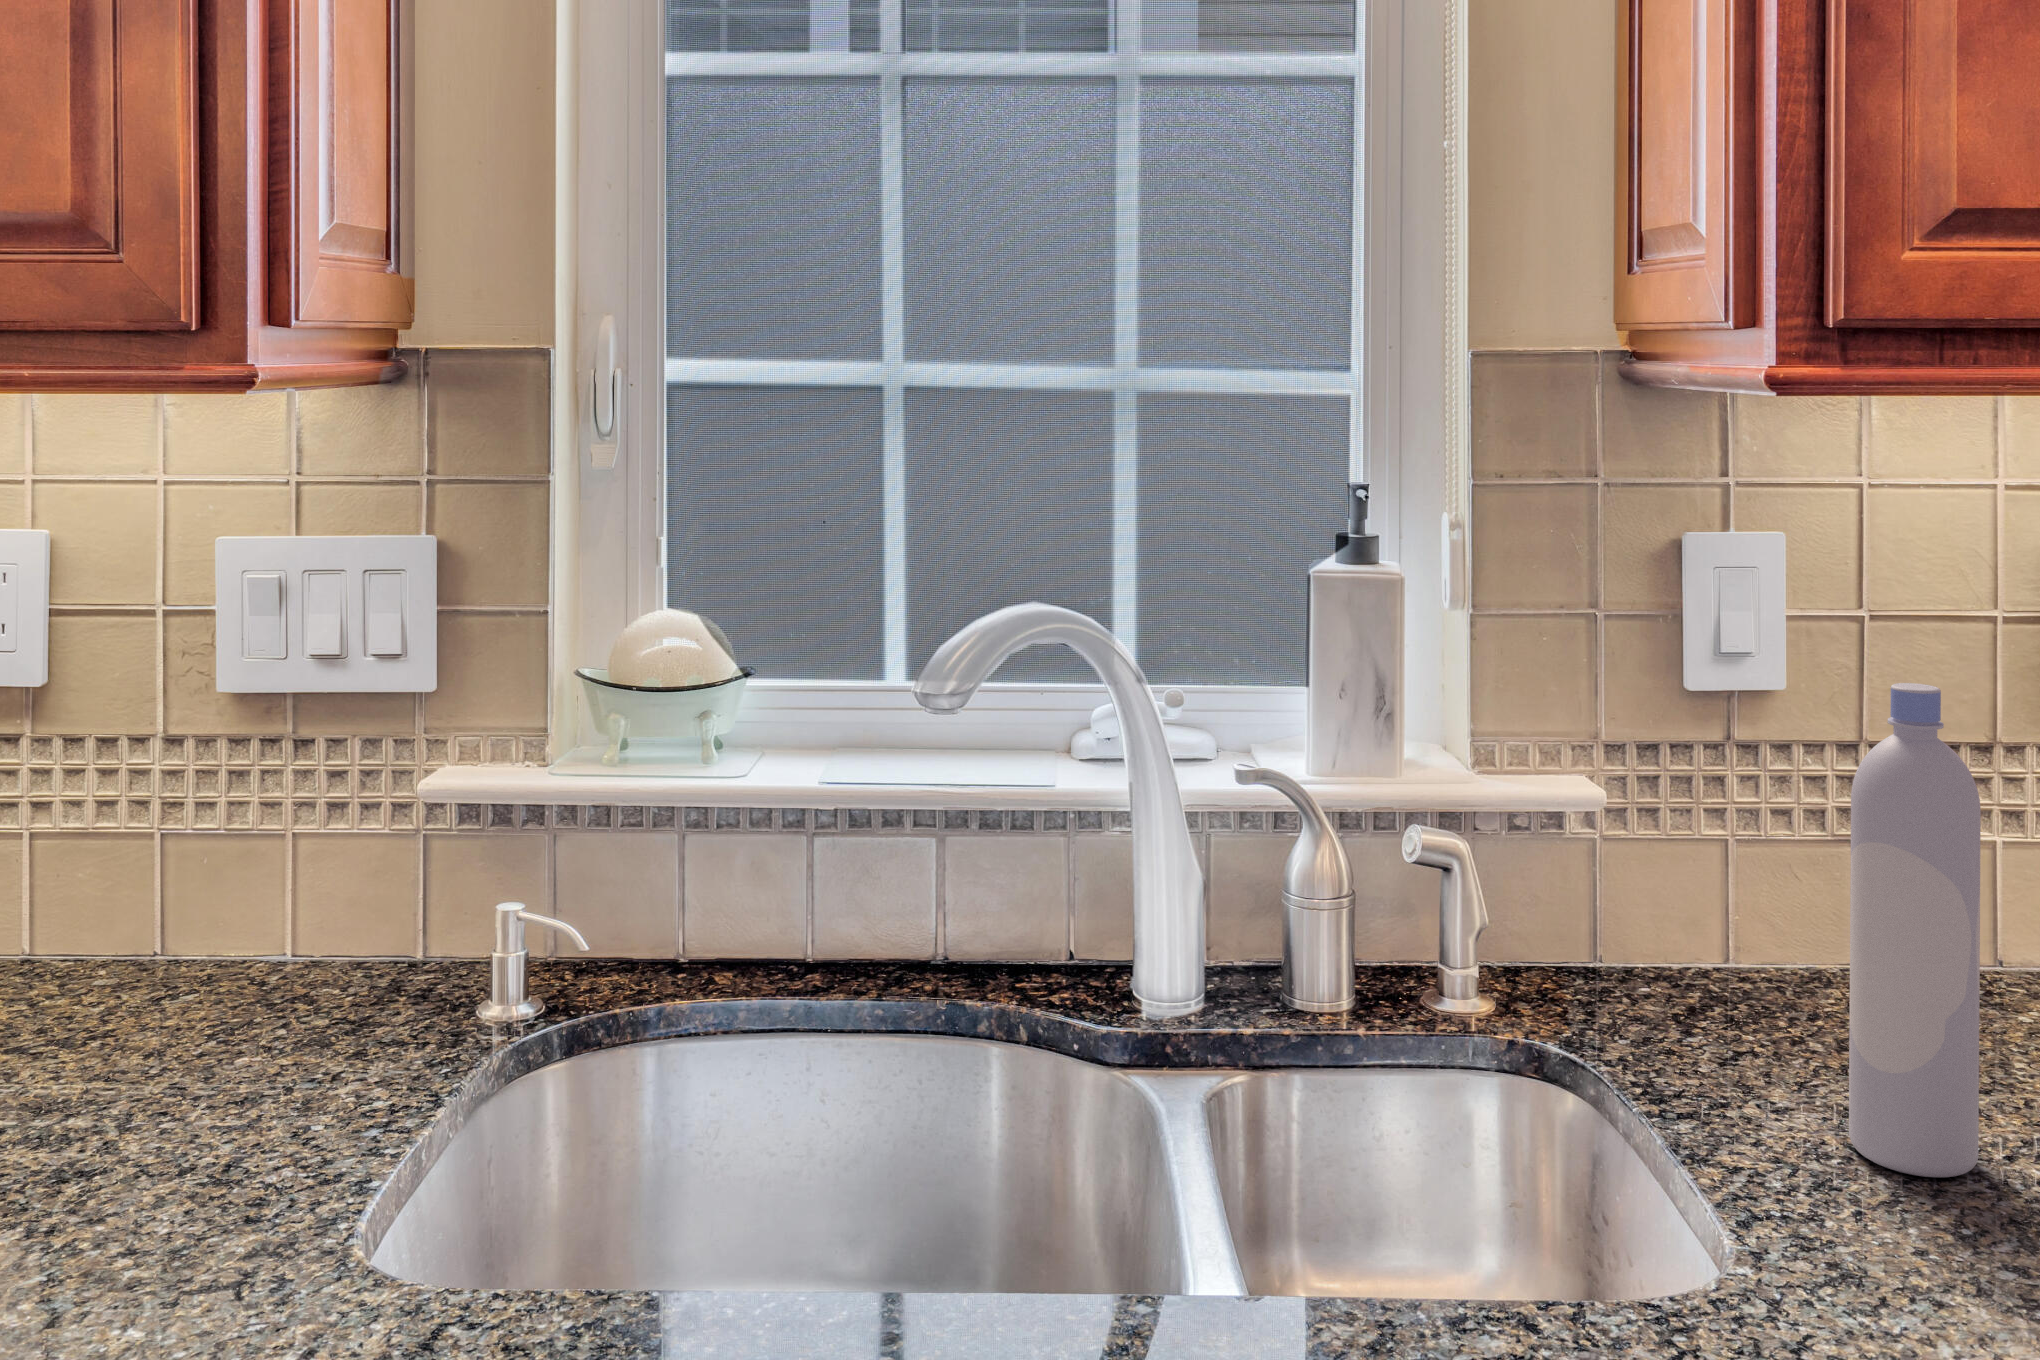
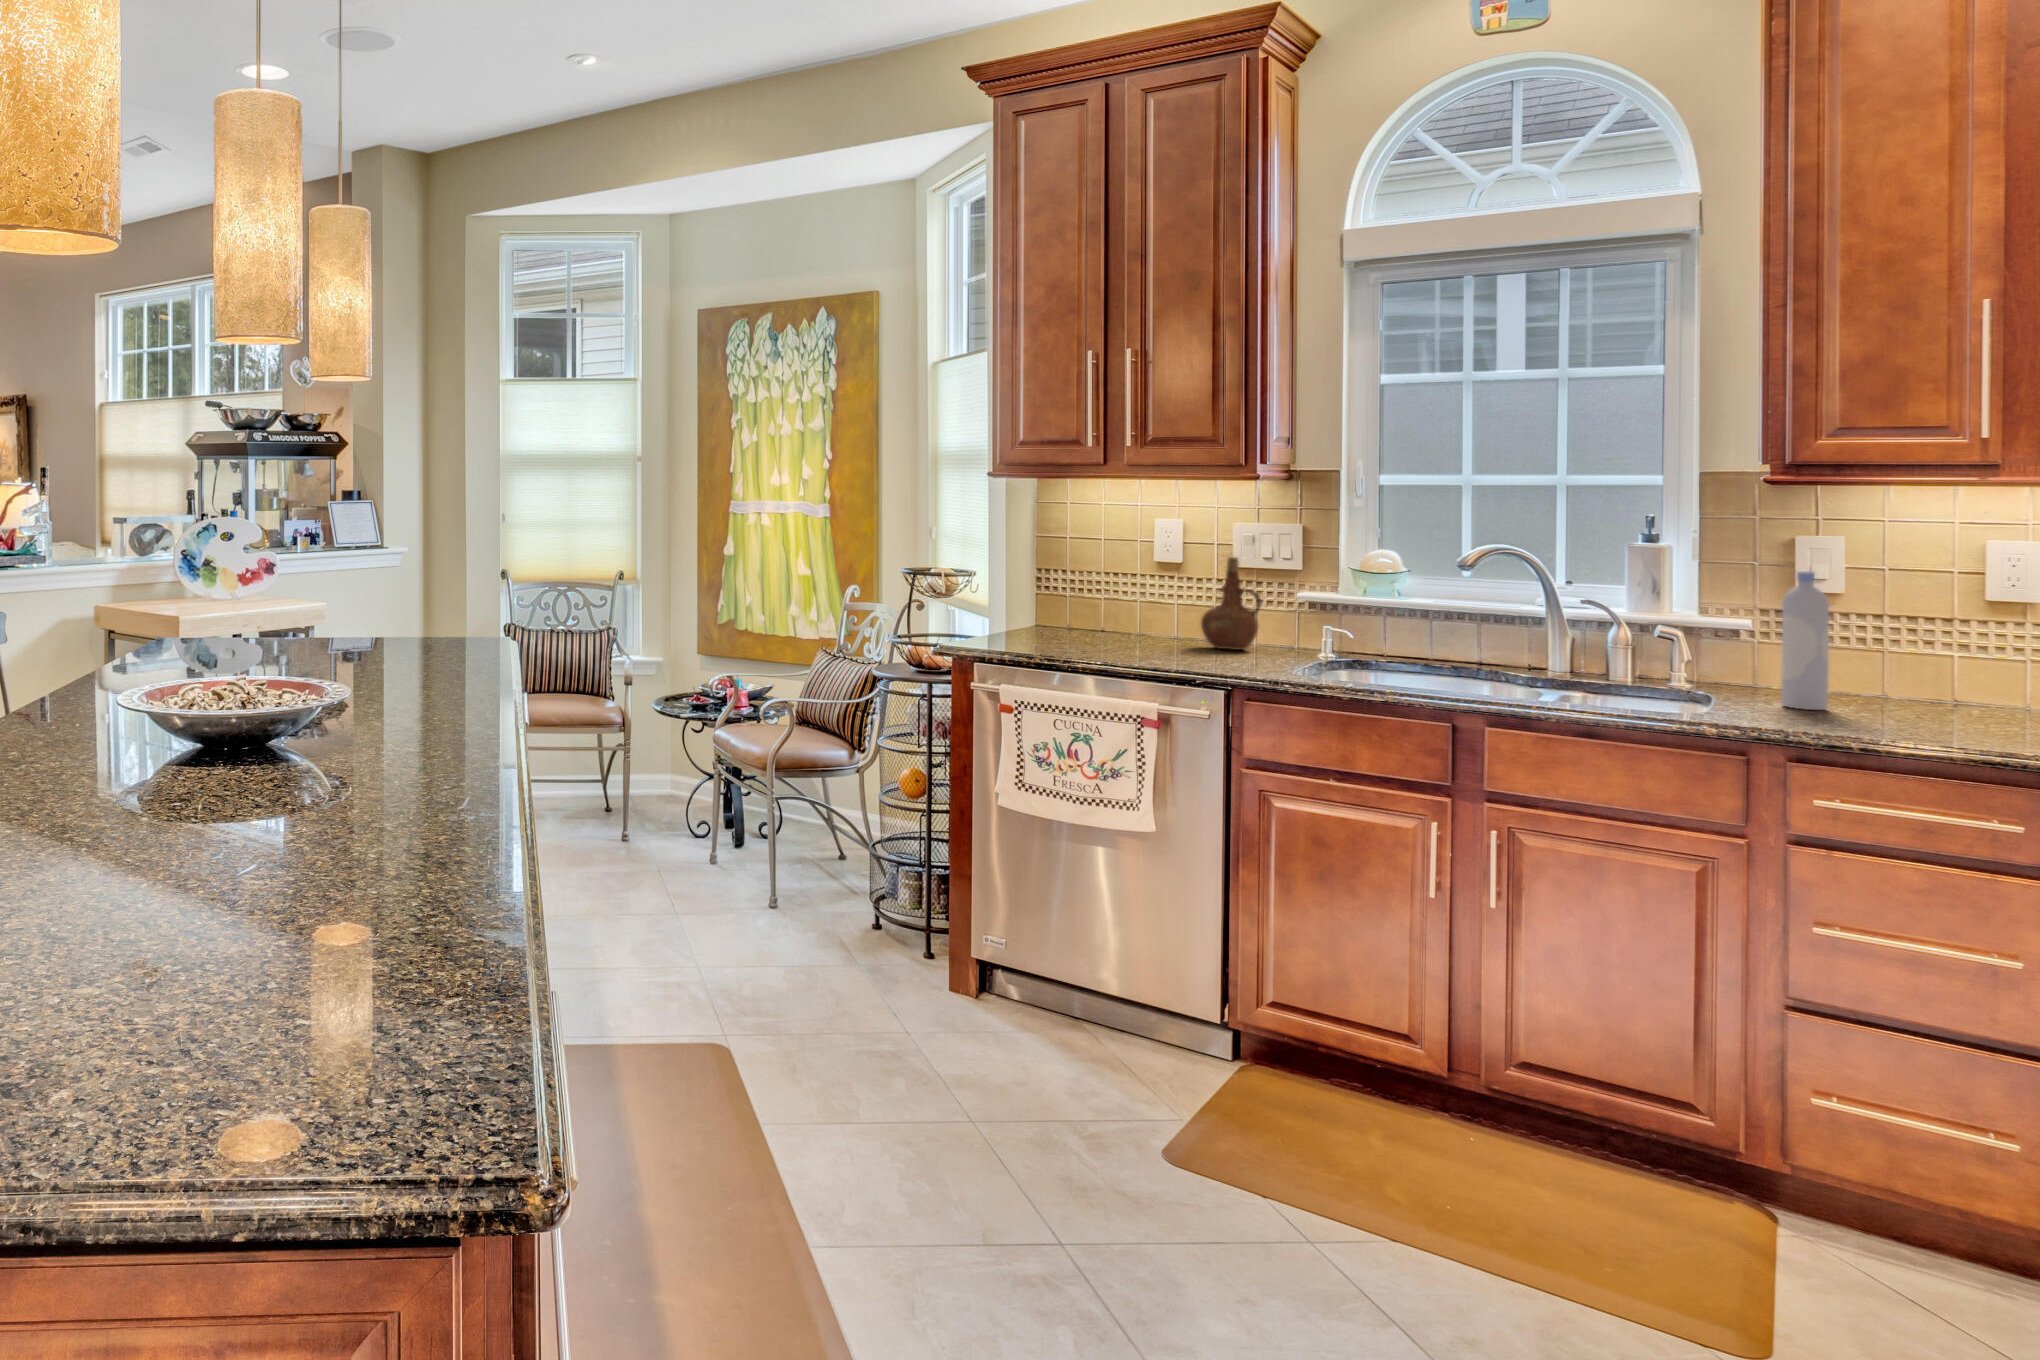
ceramic pitcher: none [33,687,271,1077] -> present [1201,557,1261,650]

